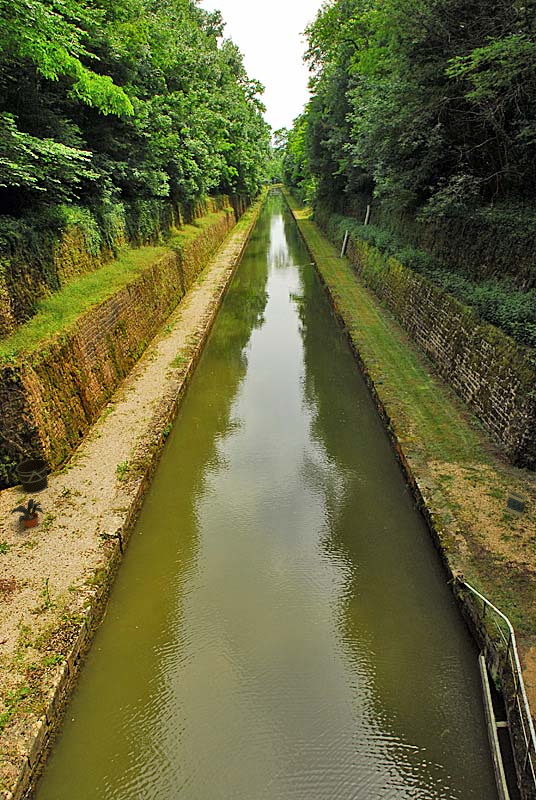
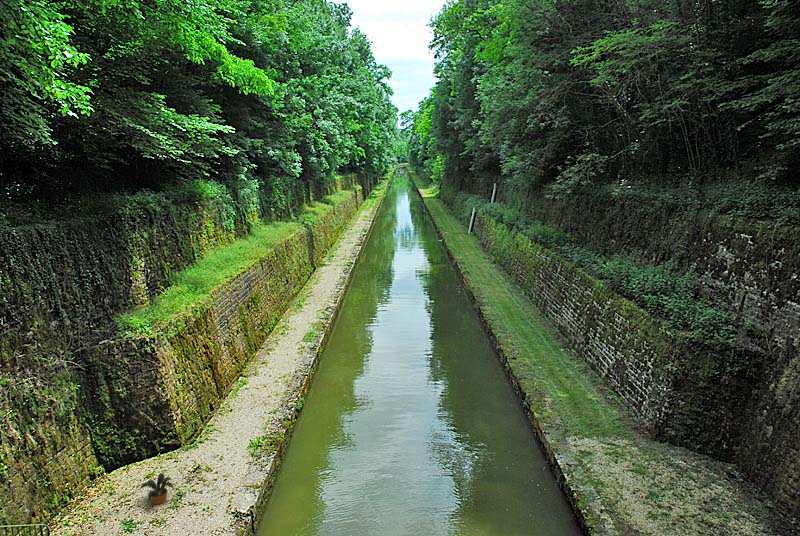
bucket: present [16,459,48,493] -> none [145,432,177,469]
bag: present [506,480,526,517] -> none [651,454,670,494]

